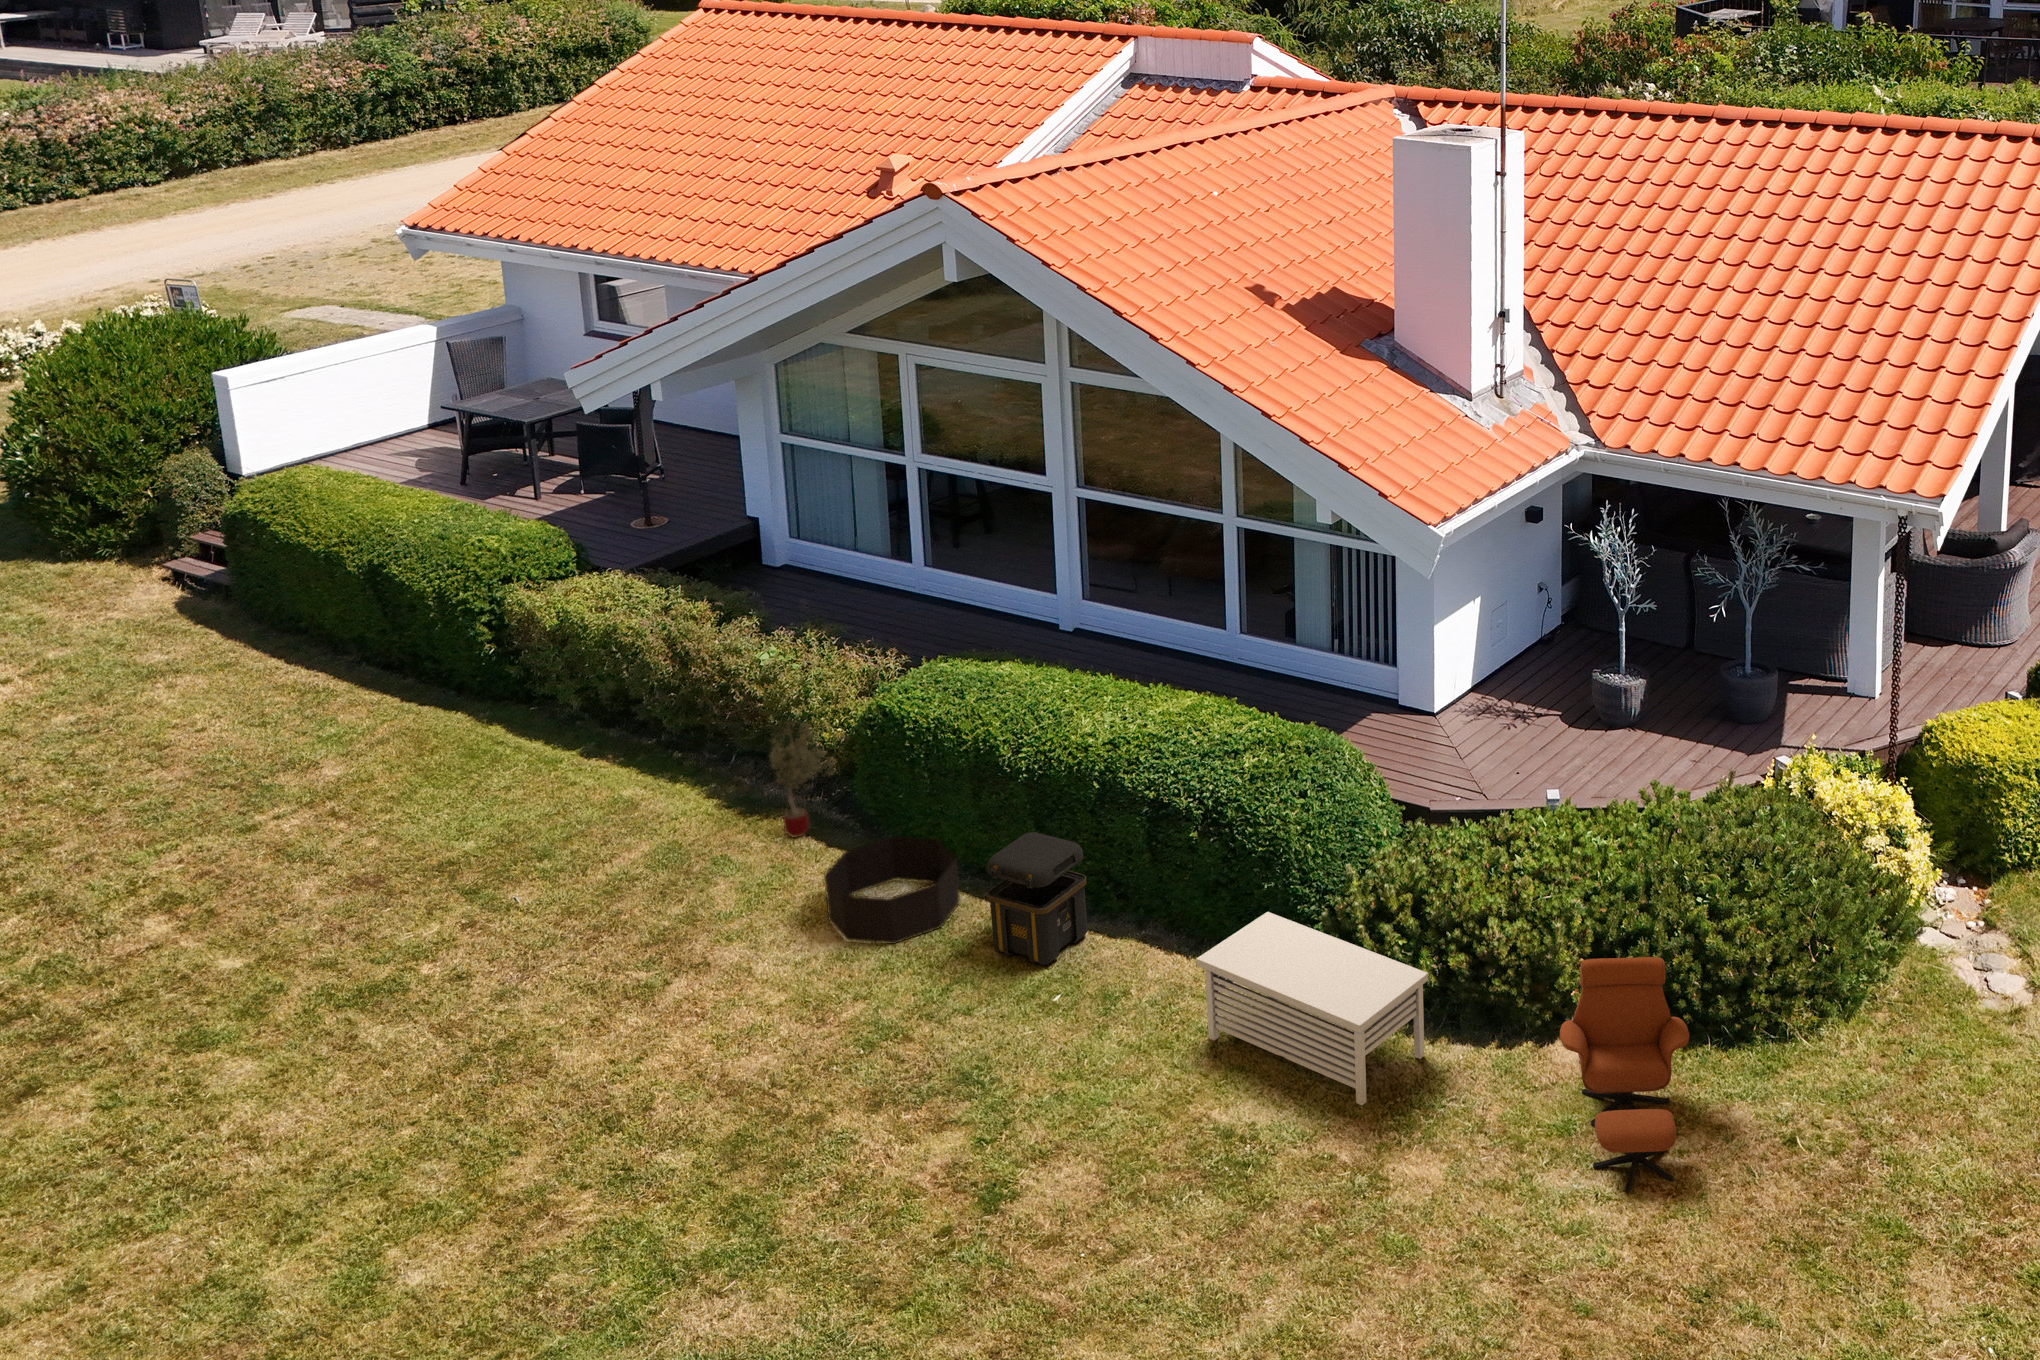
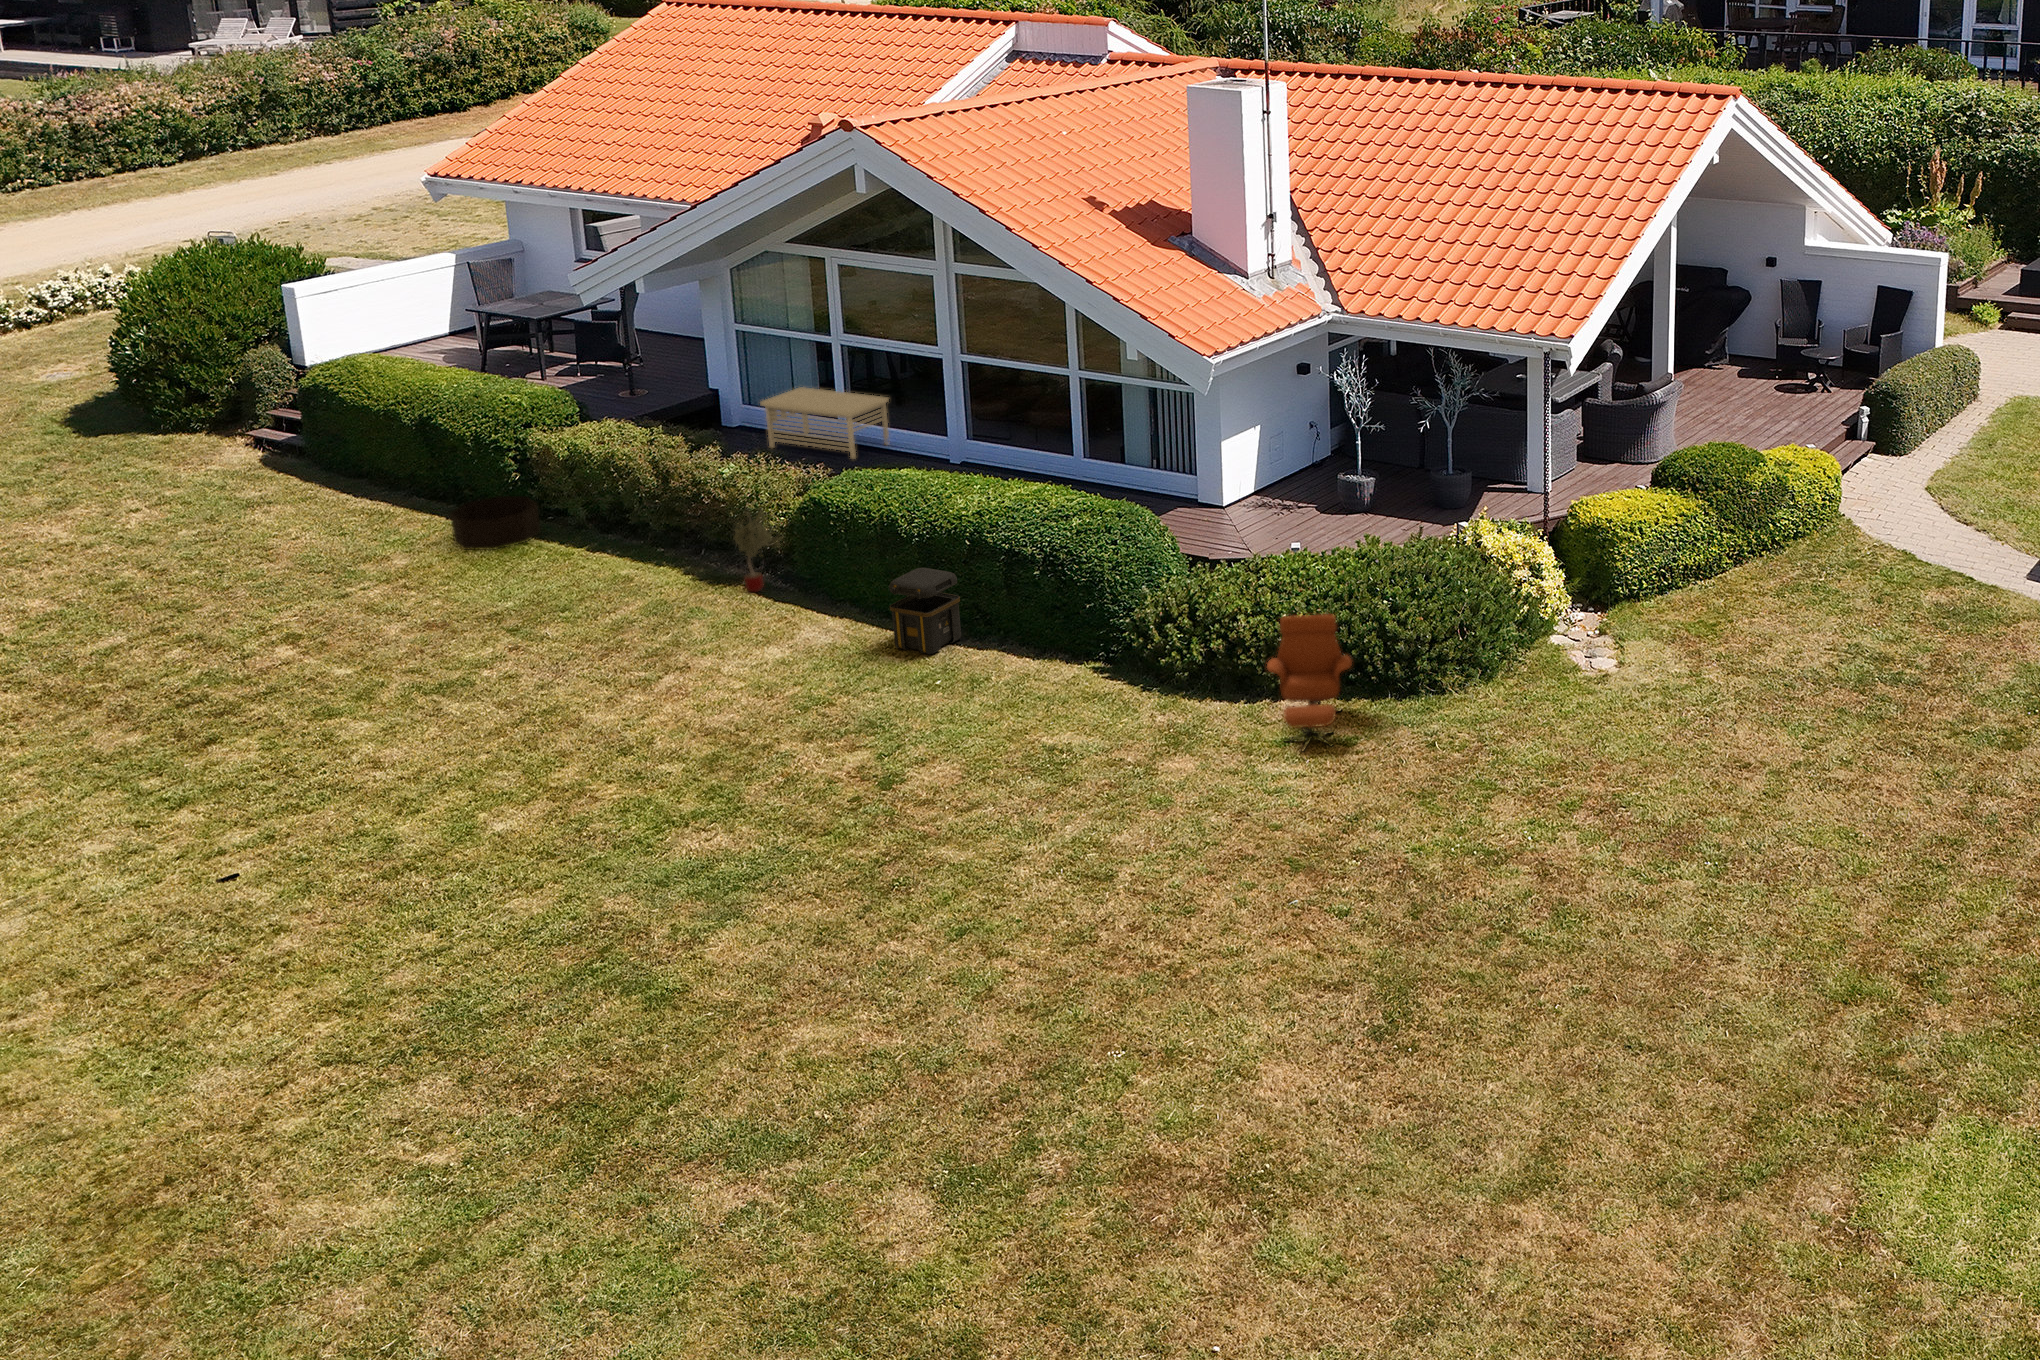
basket: present [824,836,960,944] -> present [449,496,541,550]
storage bench: present [1196,912,1428,1105] -> present [760,387,890,459]

